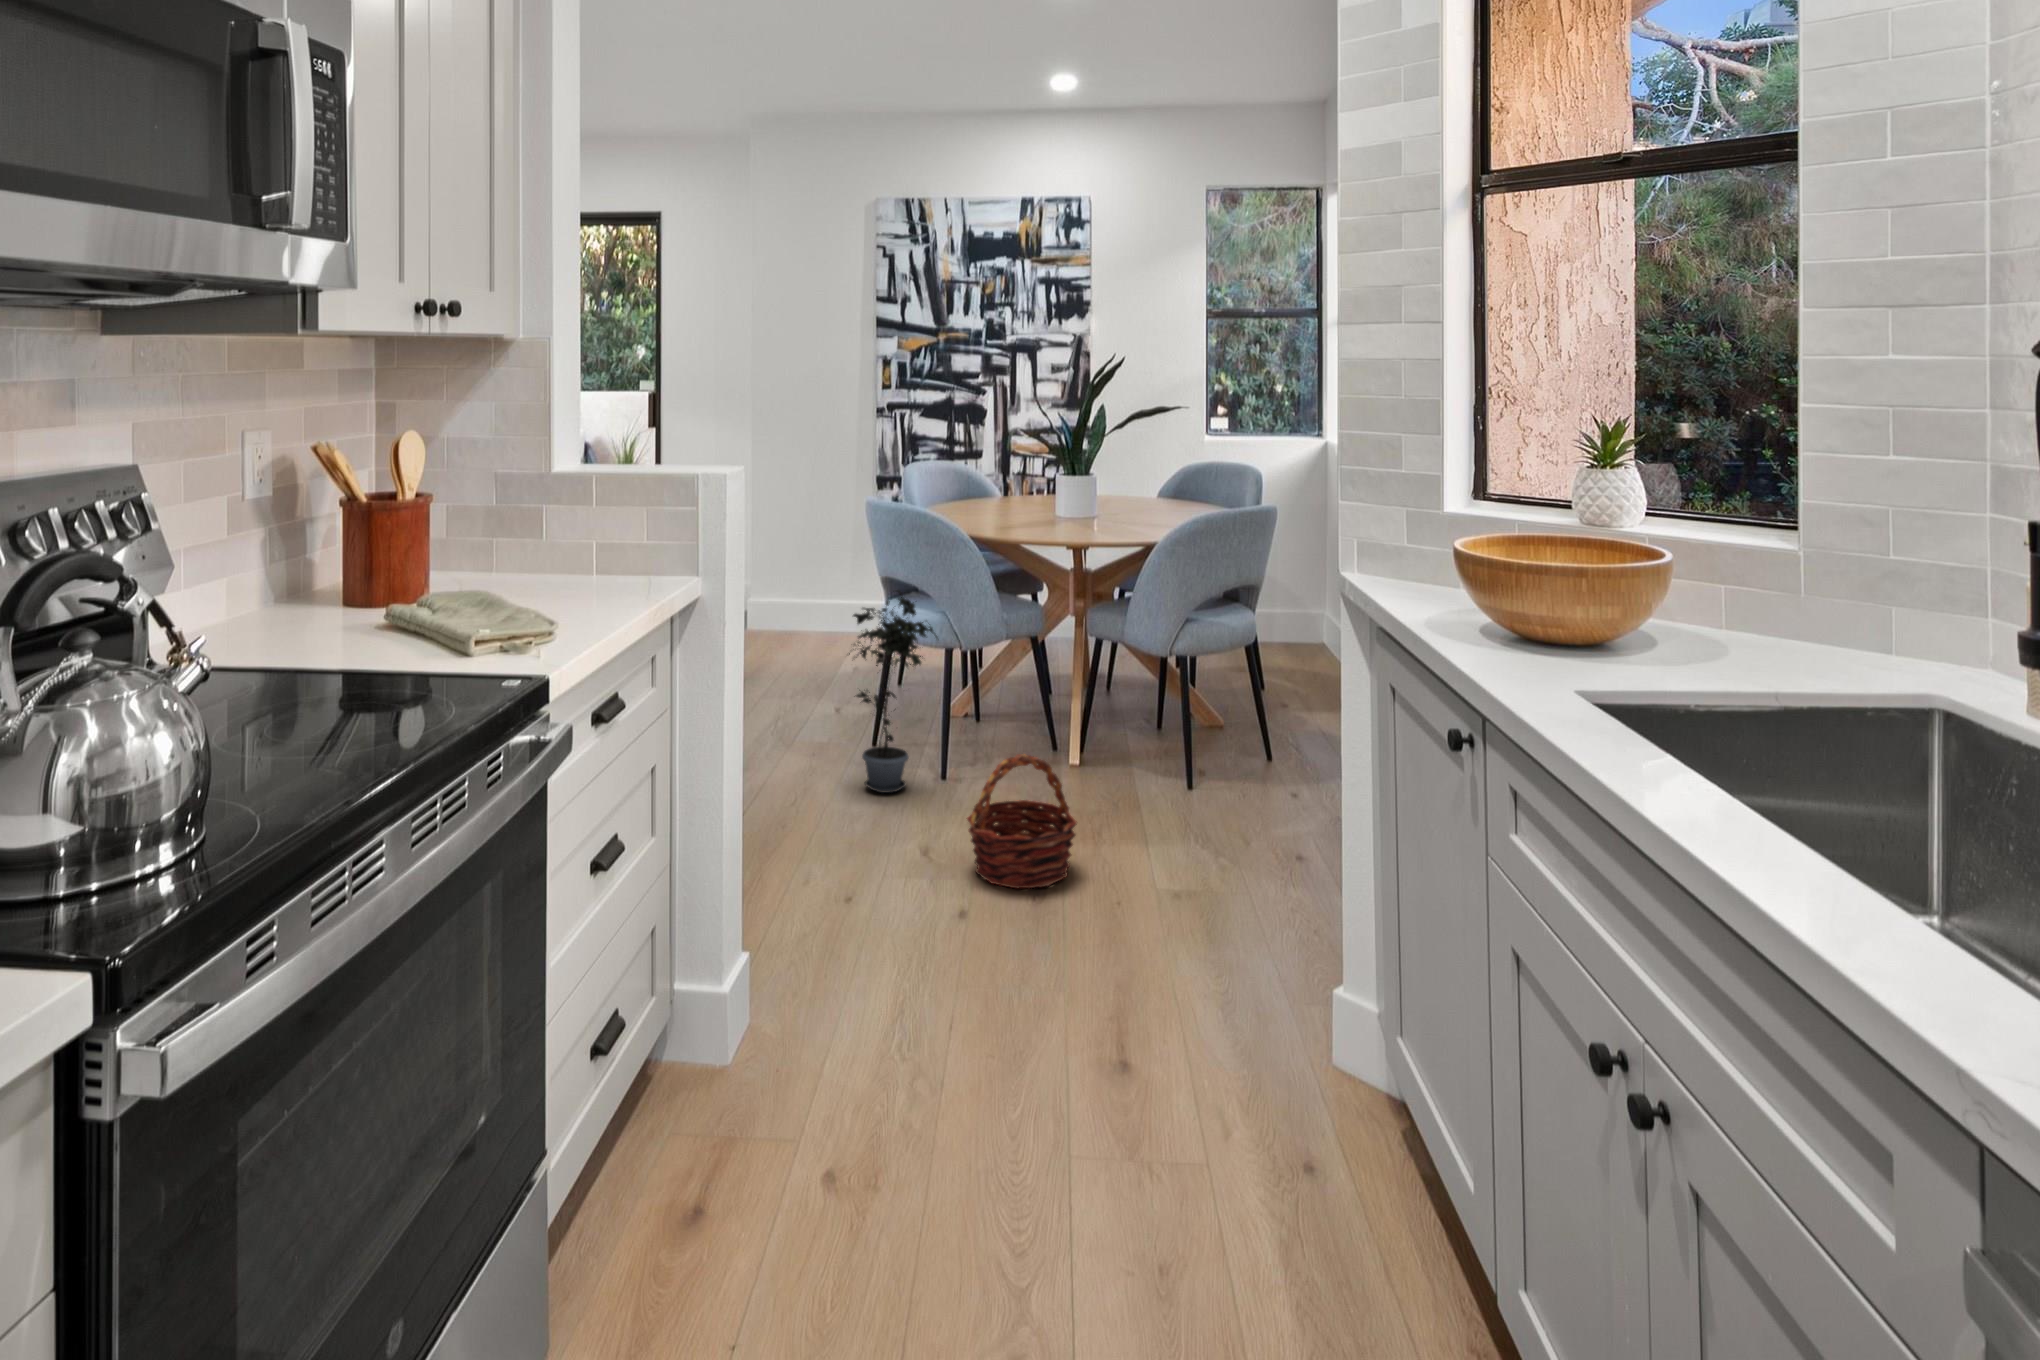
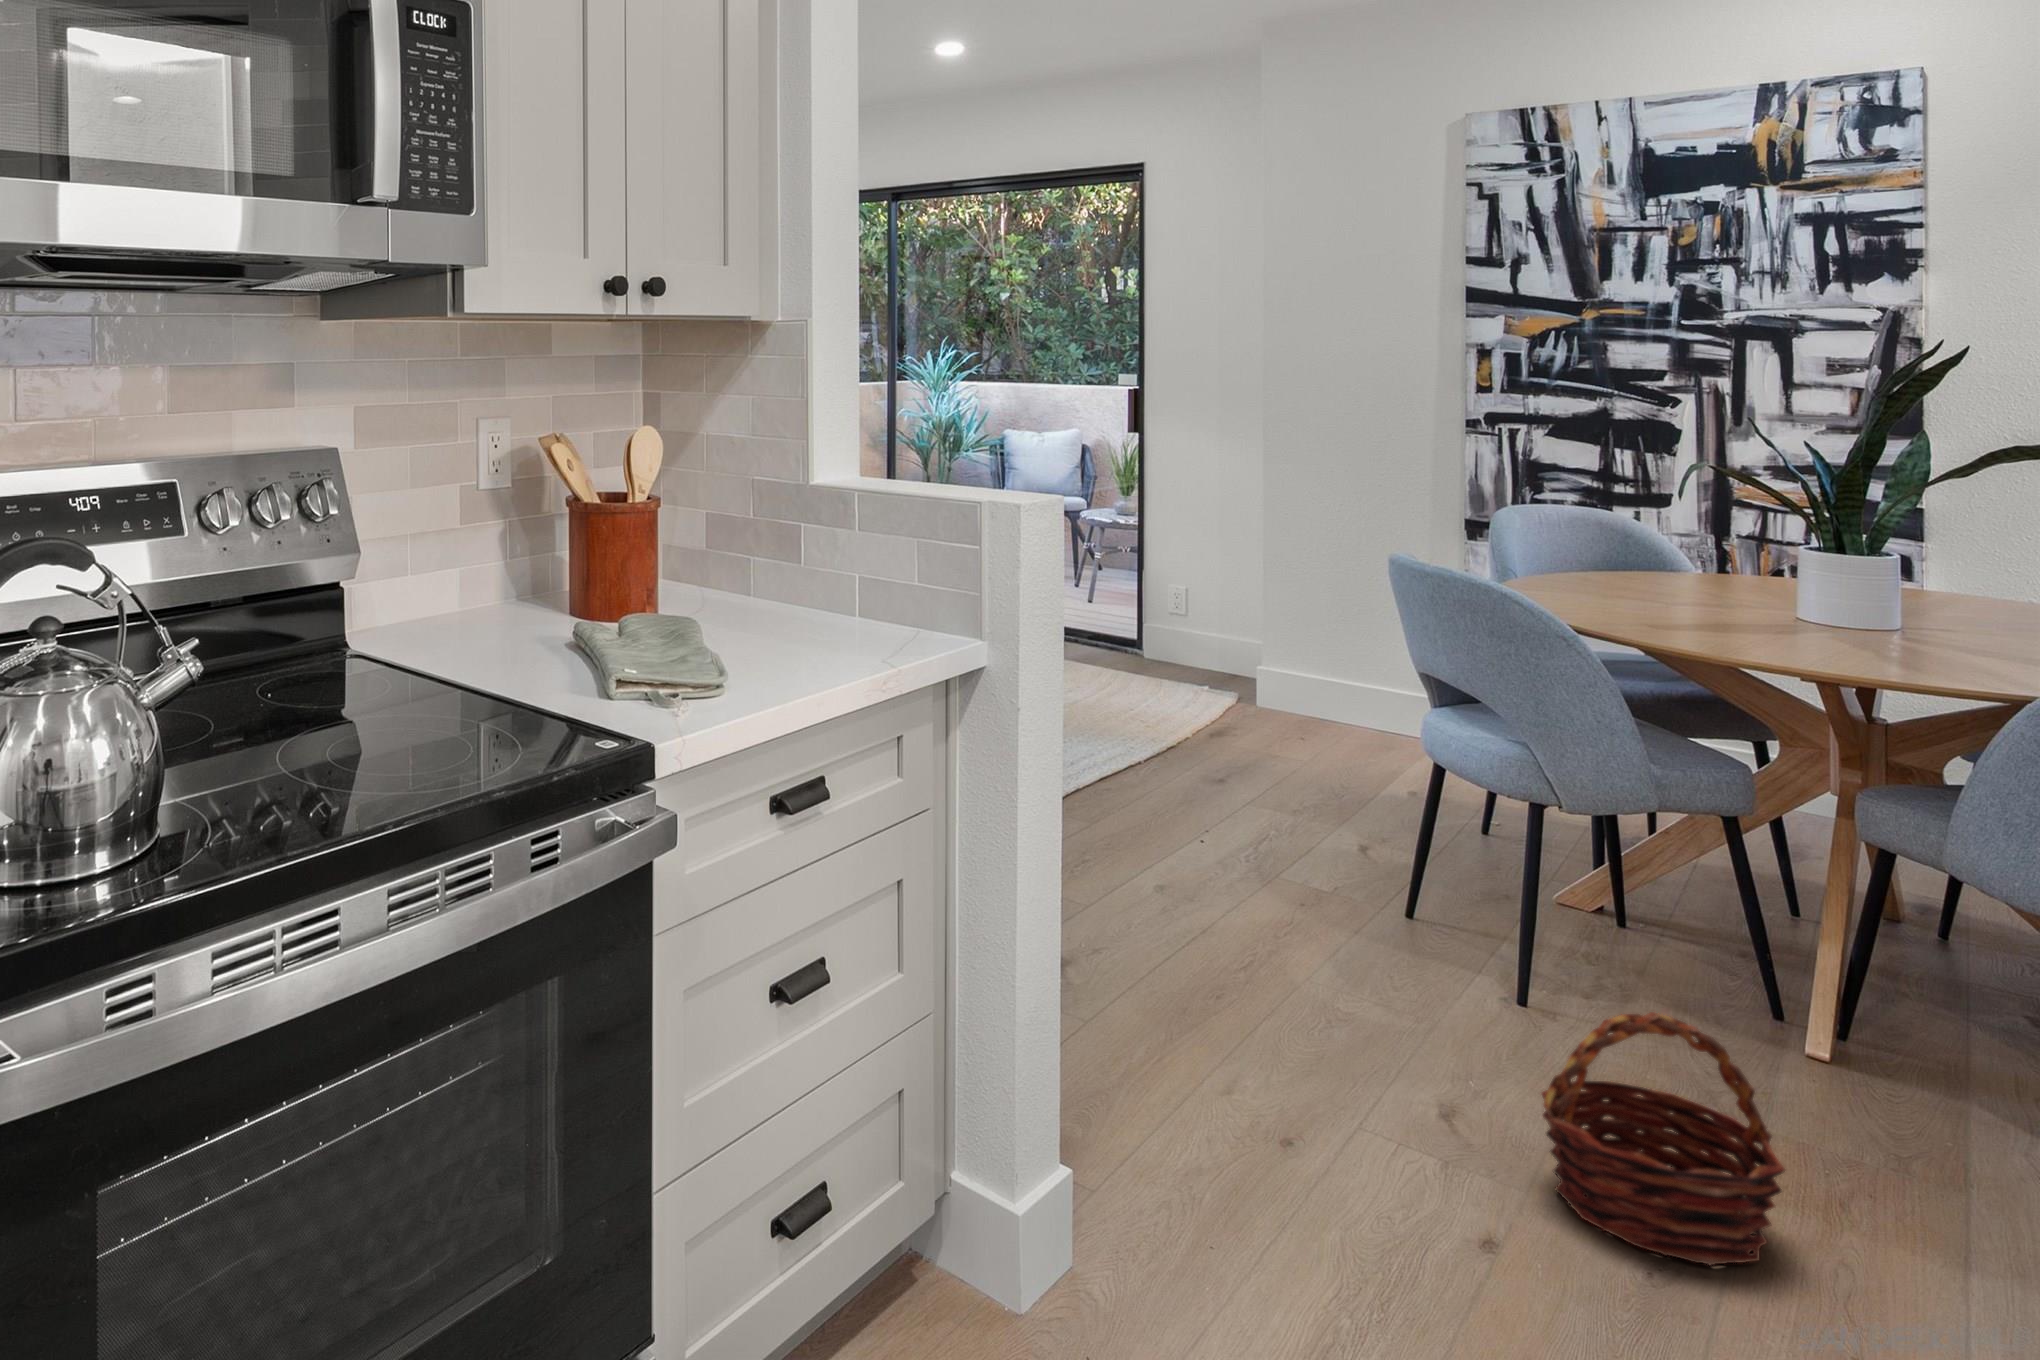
potted plant: present [849,590,937,793] -> none [1349,693,1515,1010]

